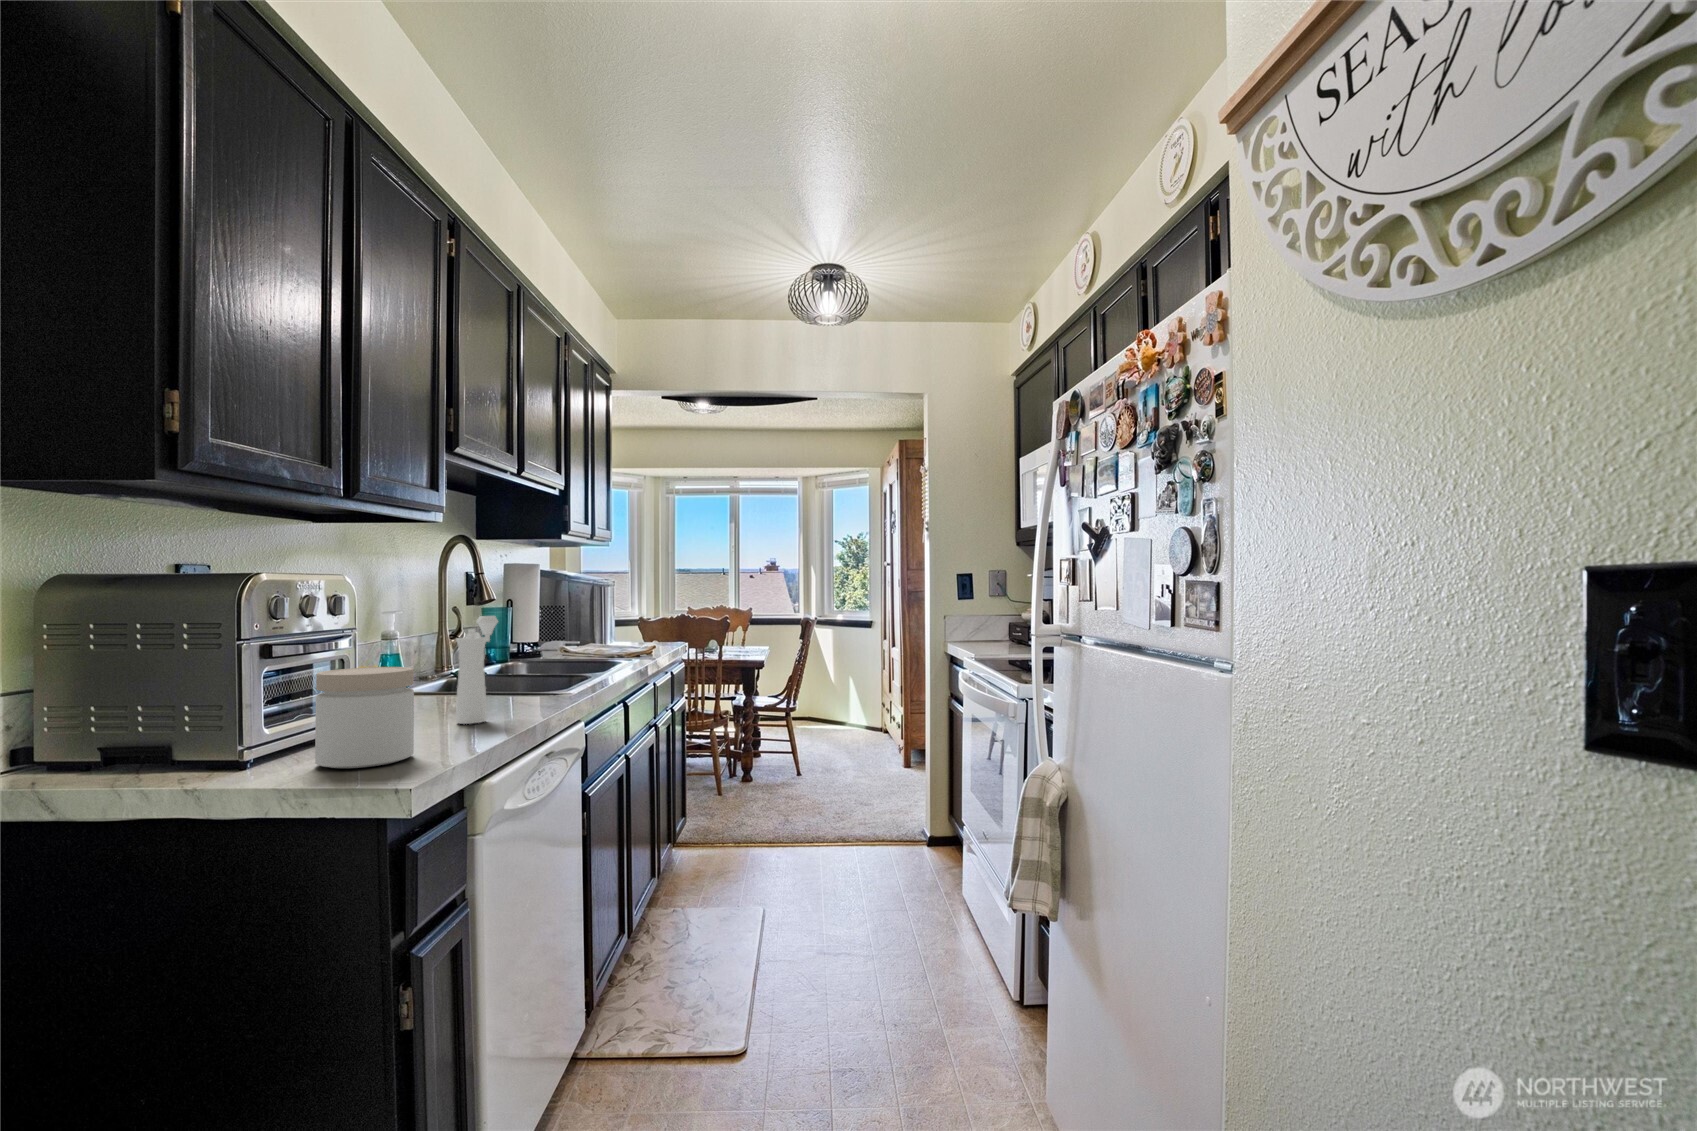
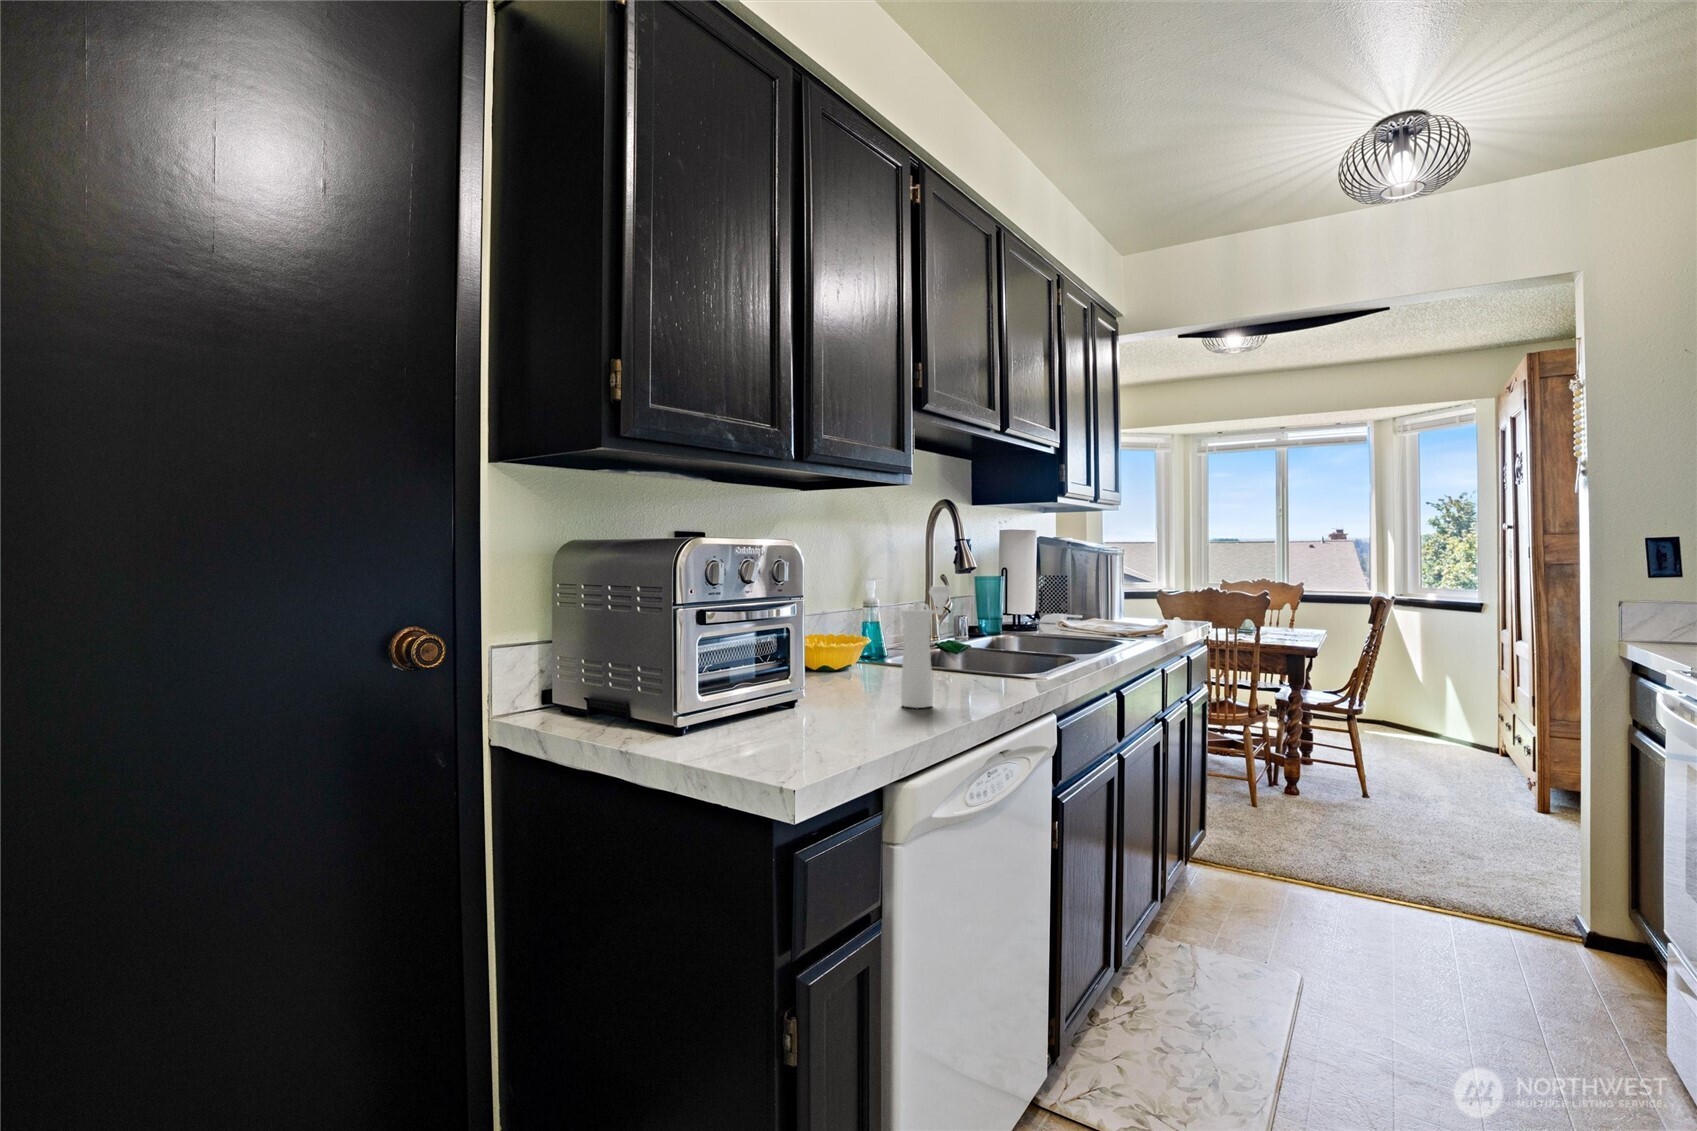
jar: present [315,667,414,768] -> none [730,639,826,753]

